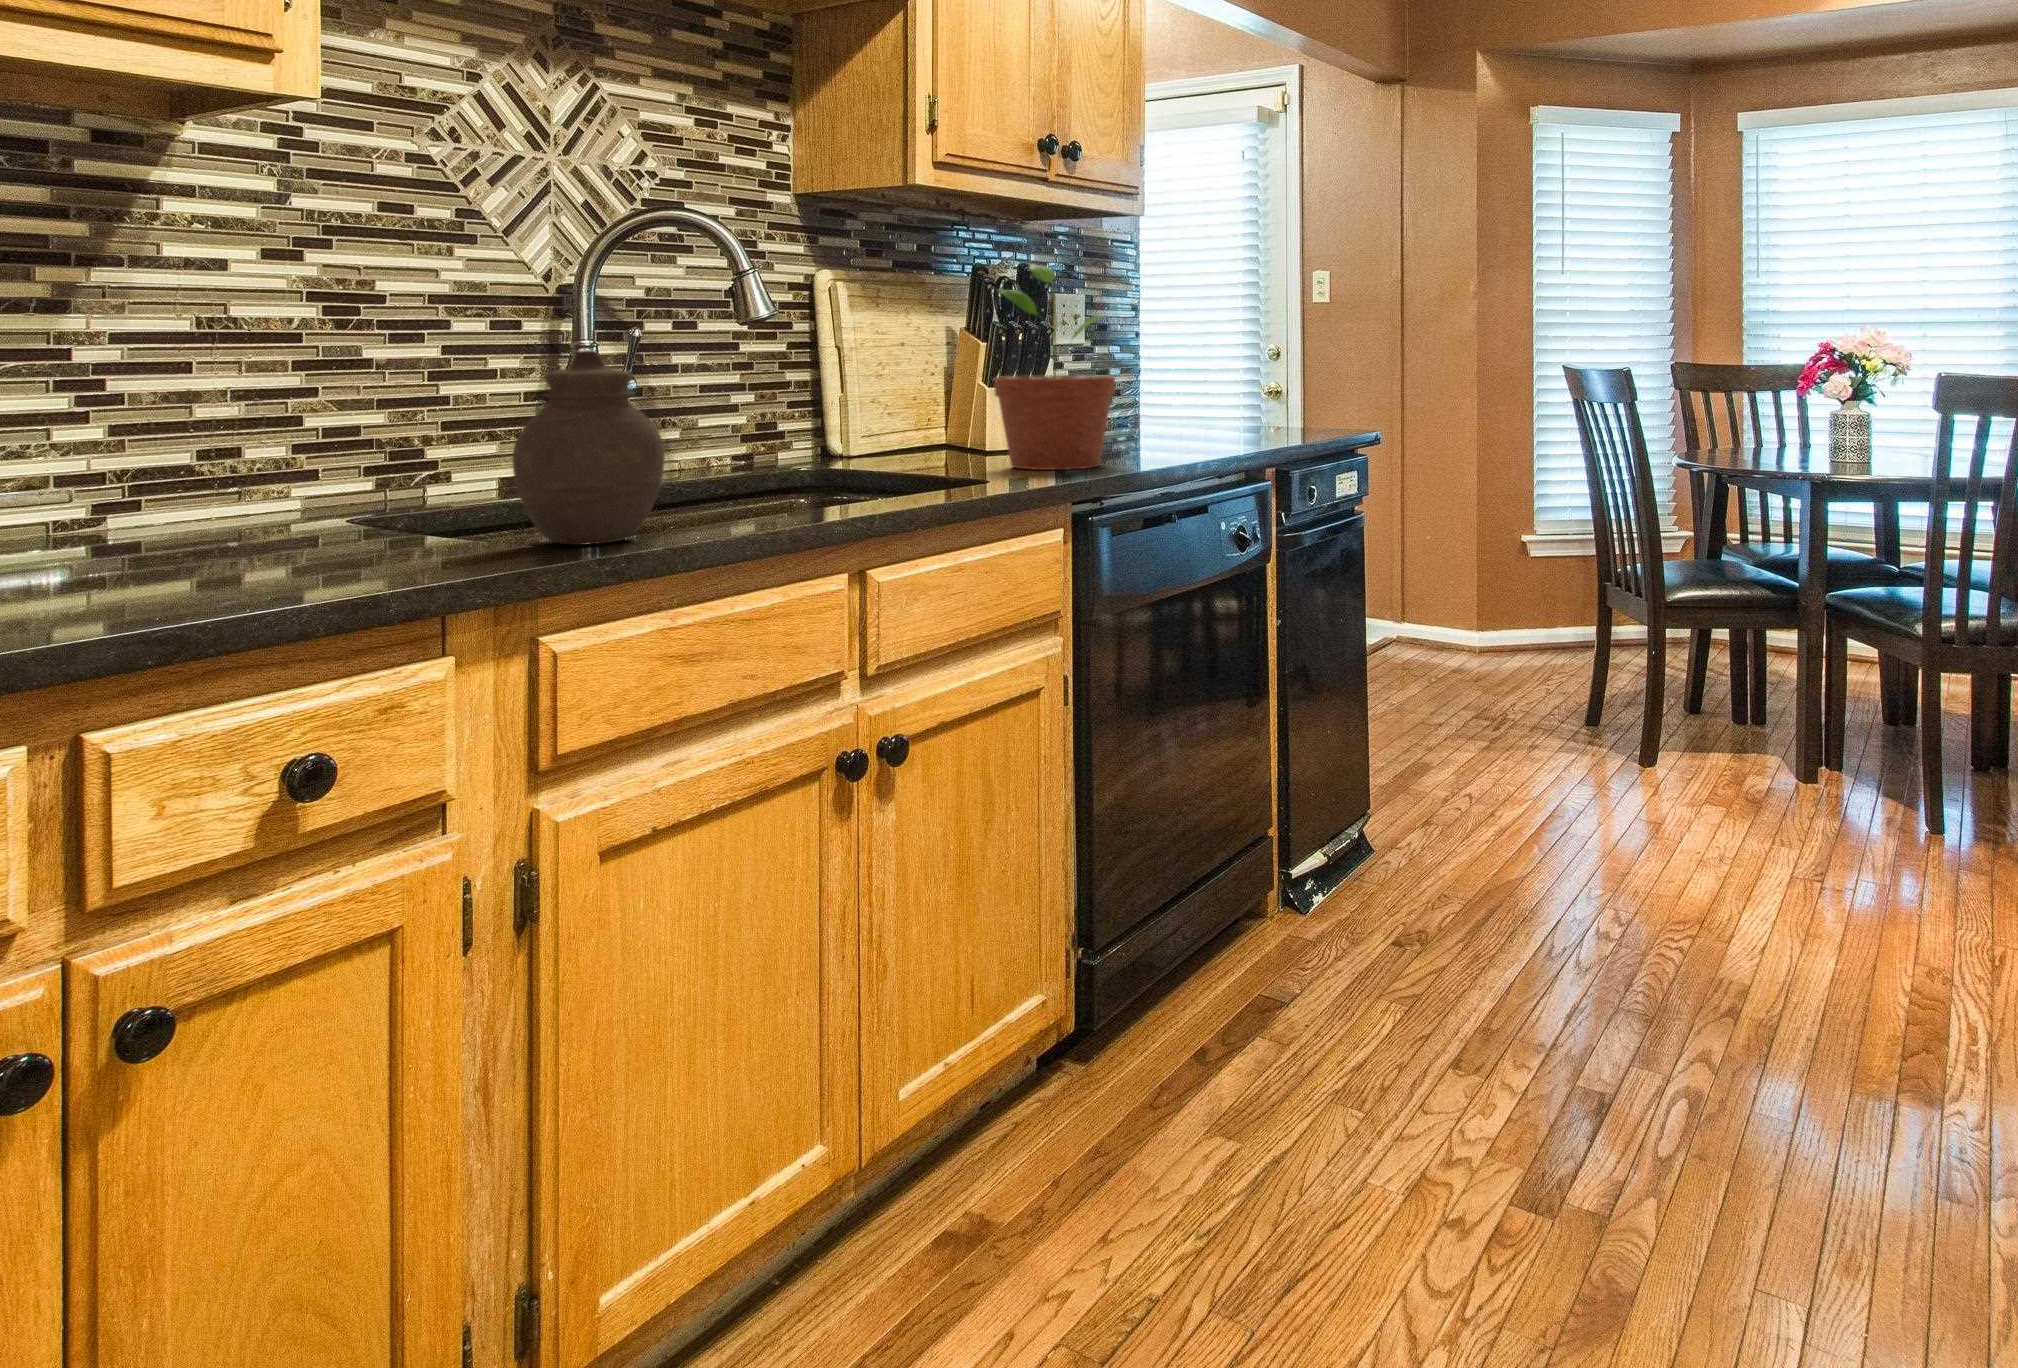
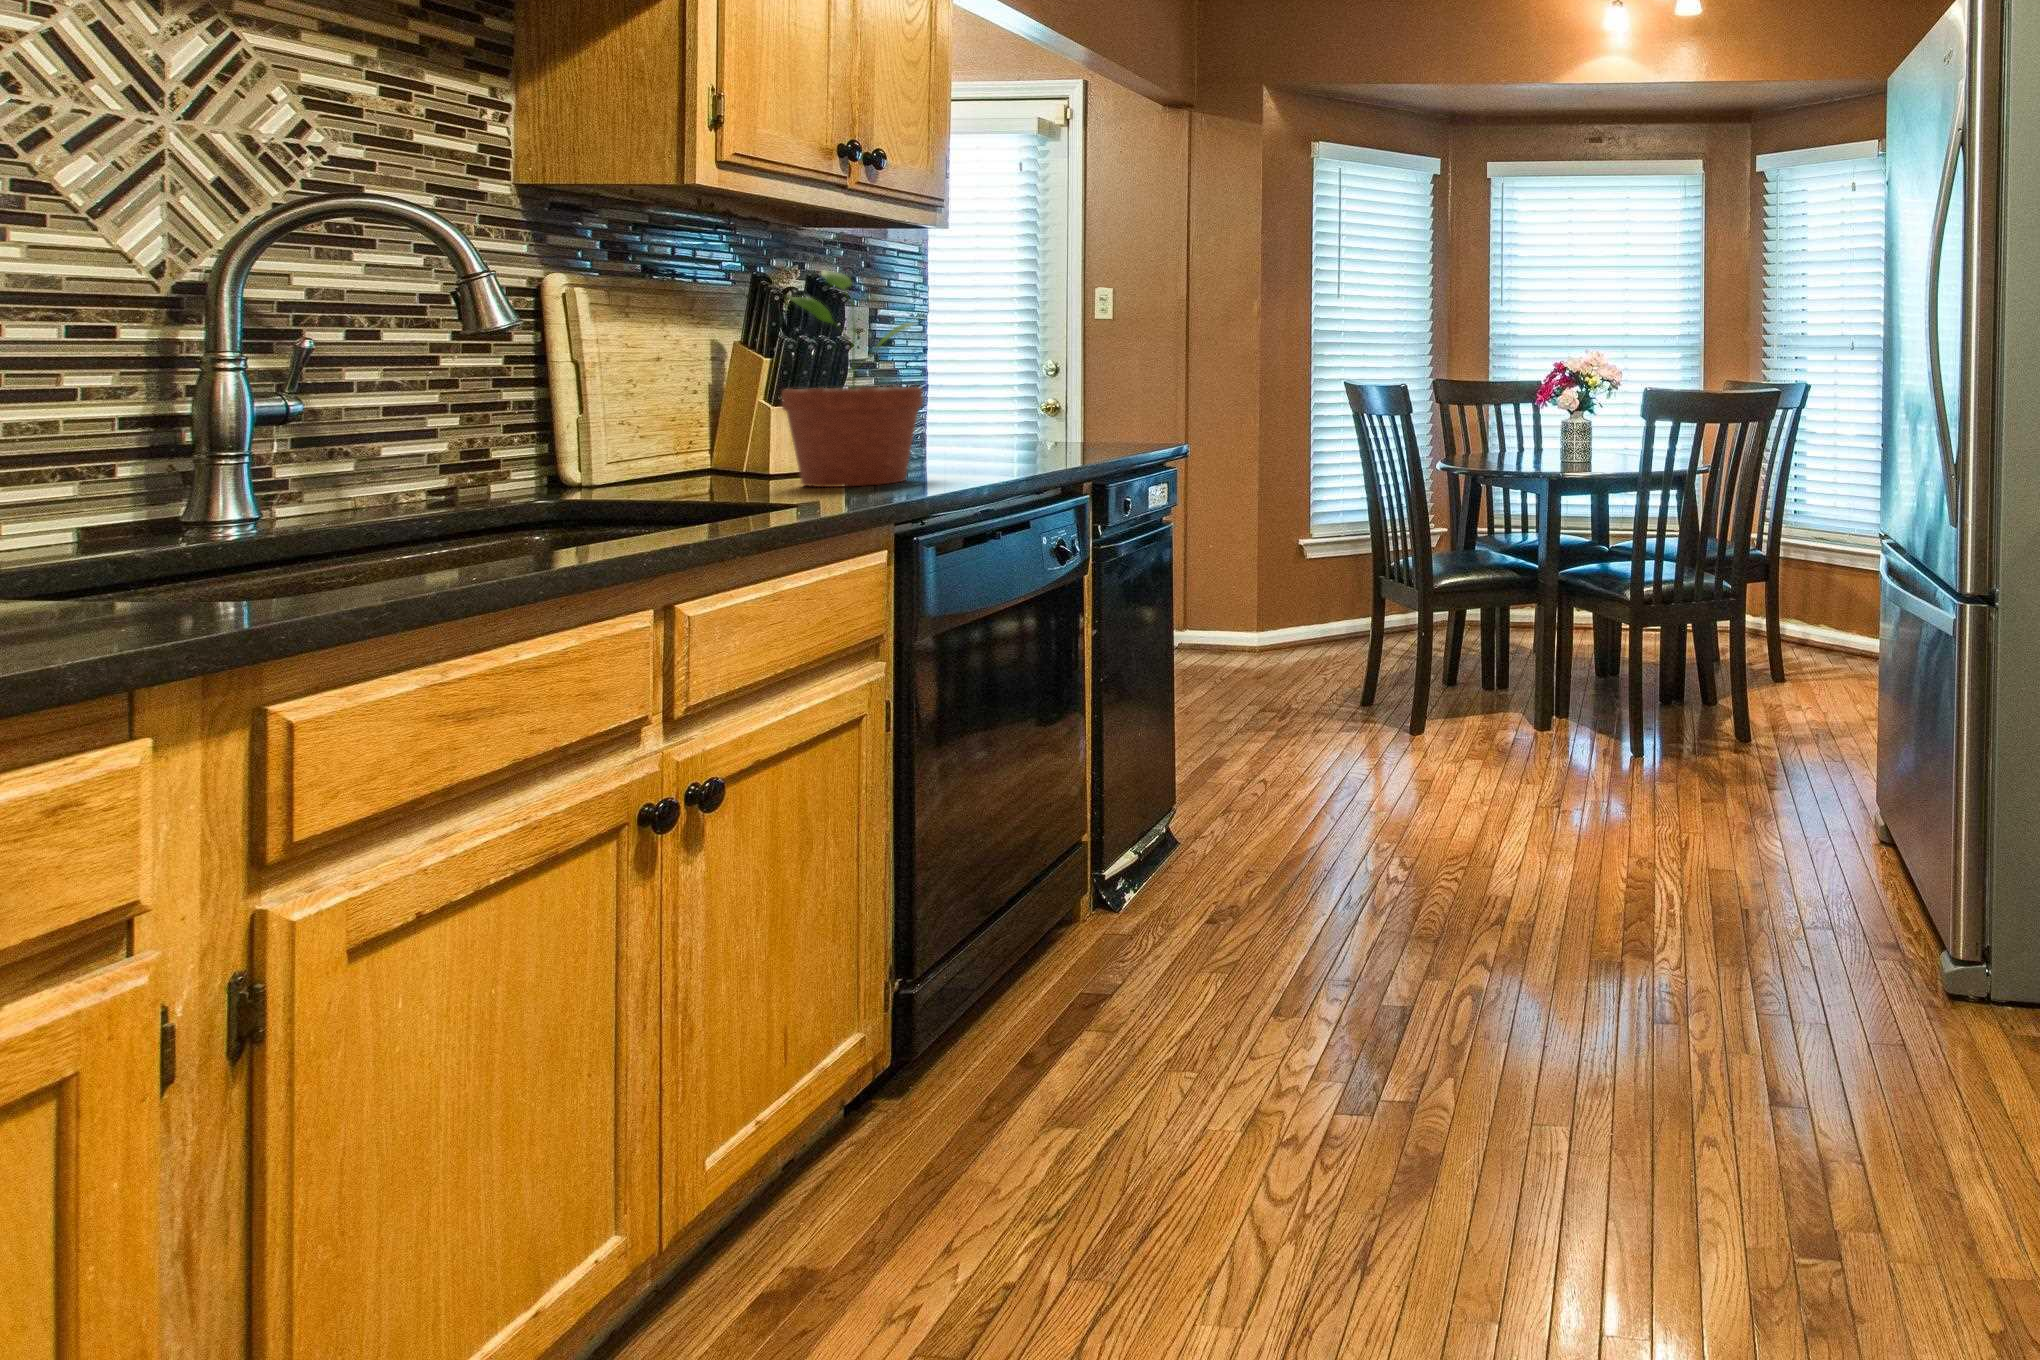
jar: present [512,350,665,545] -> none [180,355,408,590]

